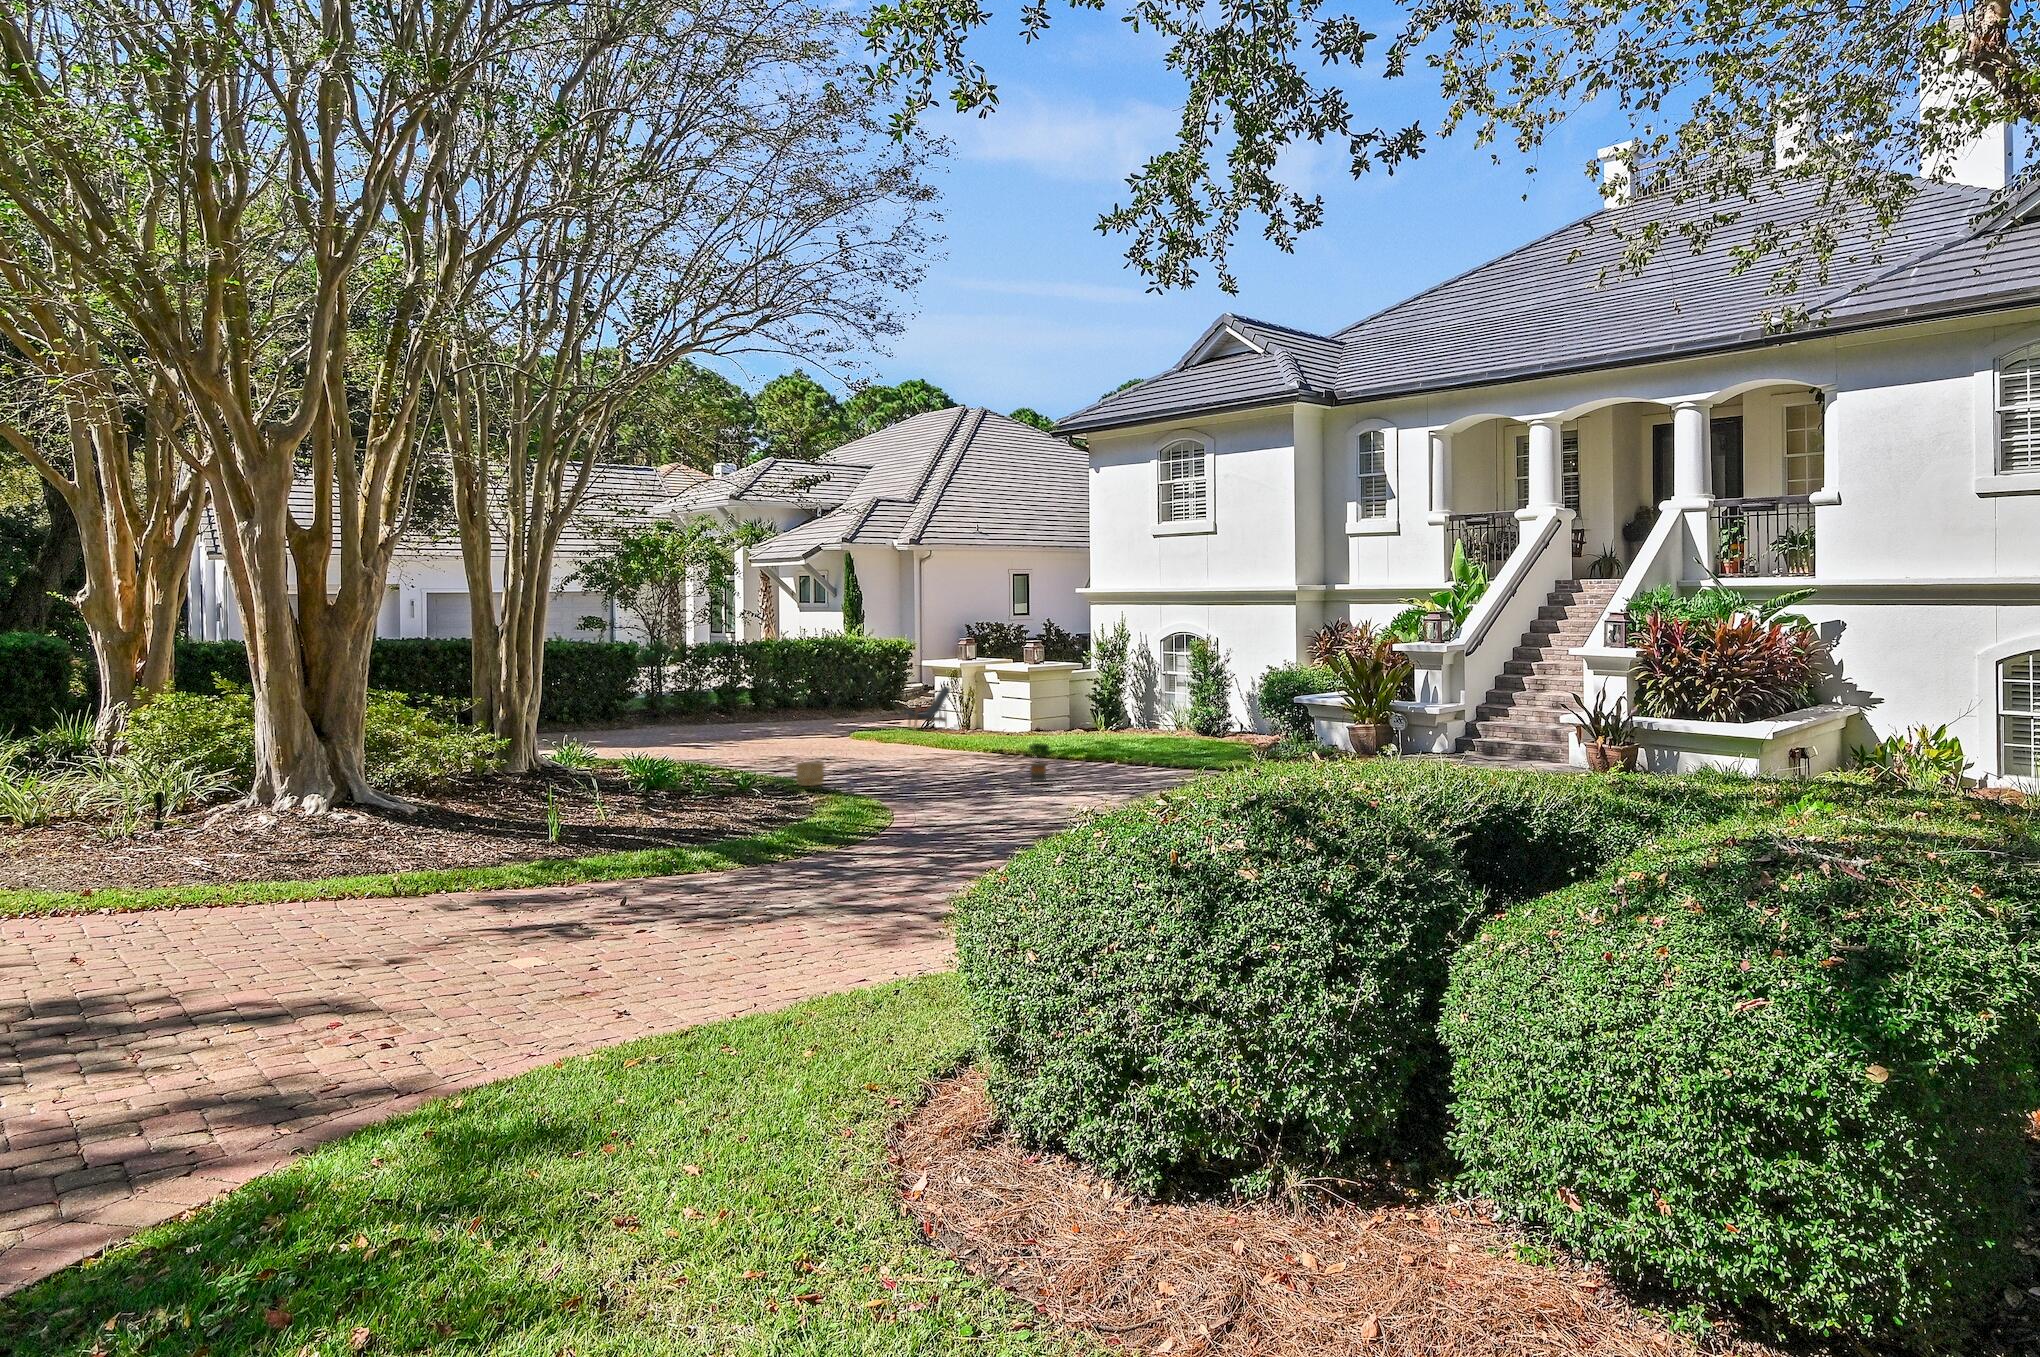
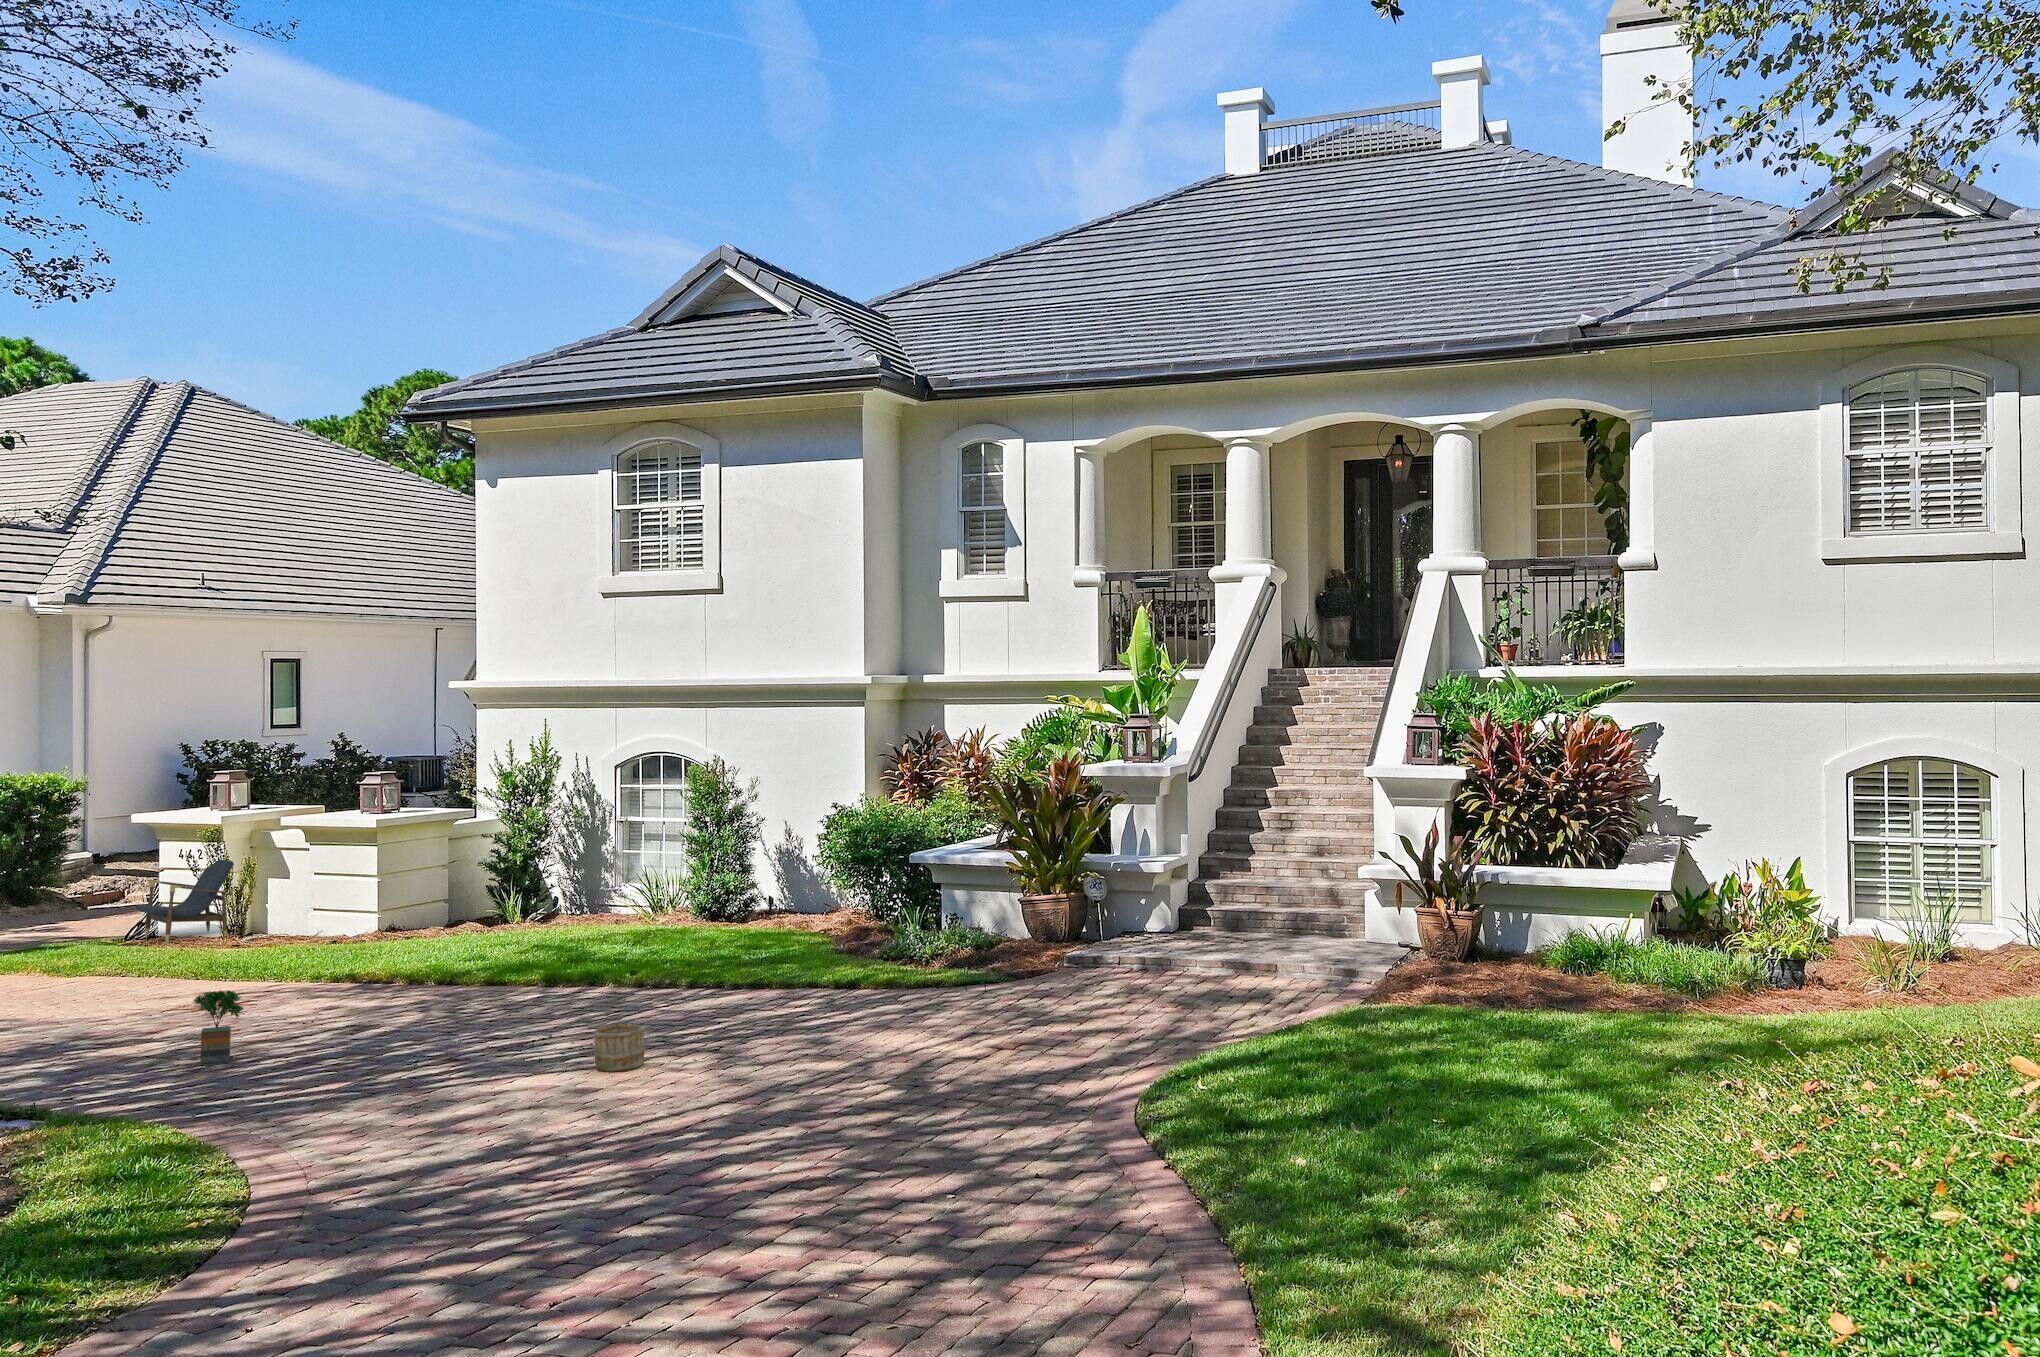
potted tree: present [1028,743,1051,782] -> present [193,990,243,1064]
wooden bucket: present [796,762,824,786] -> present [593,1024,645,1072]

